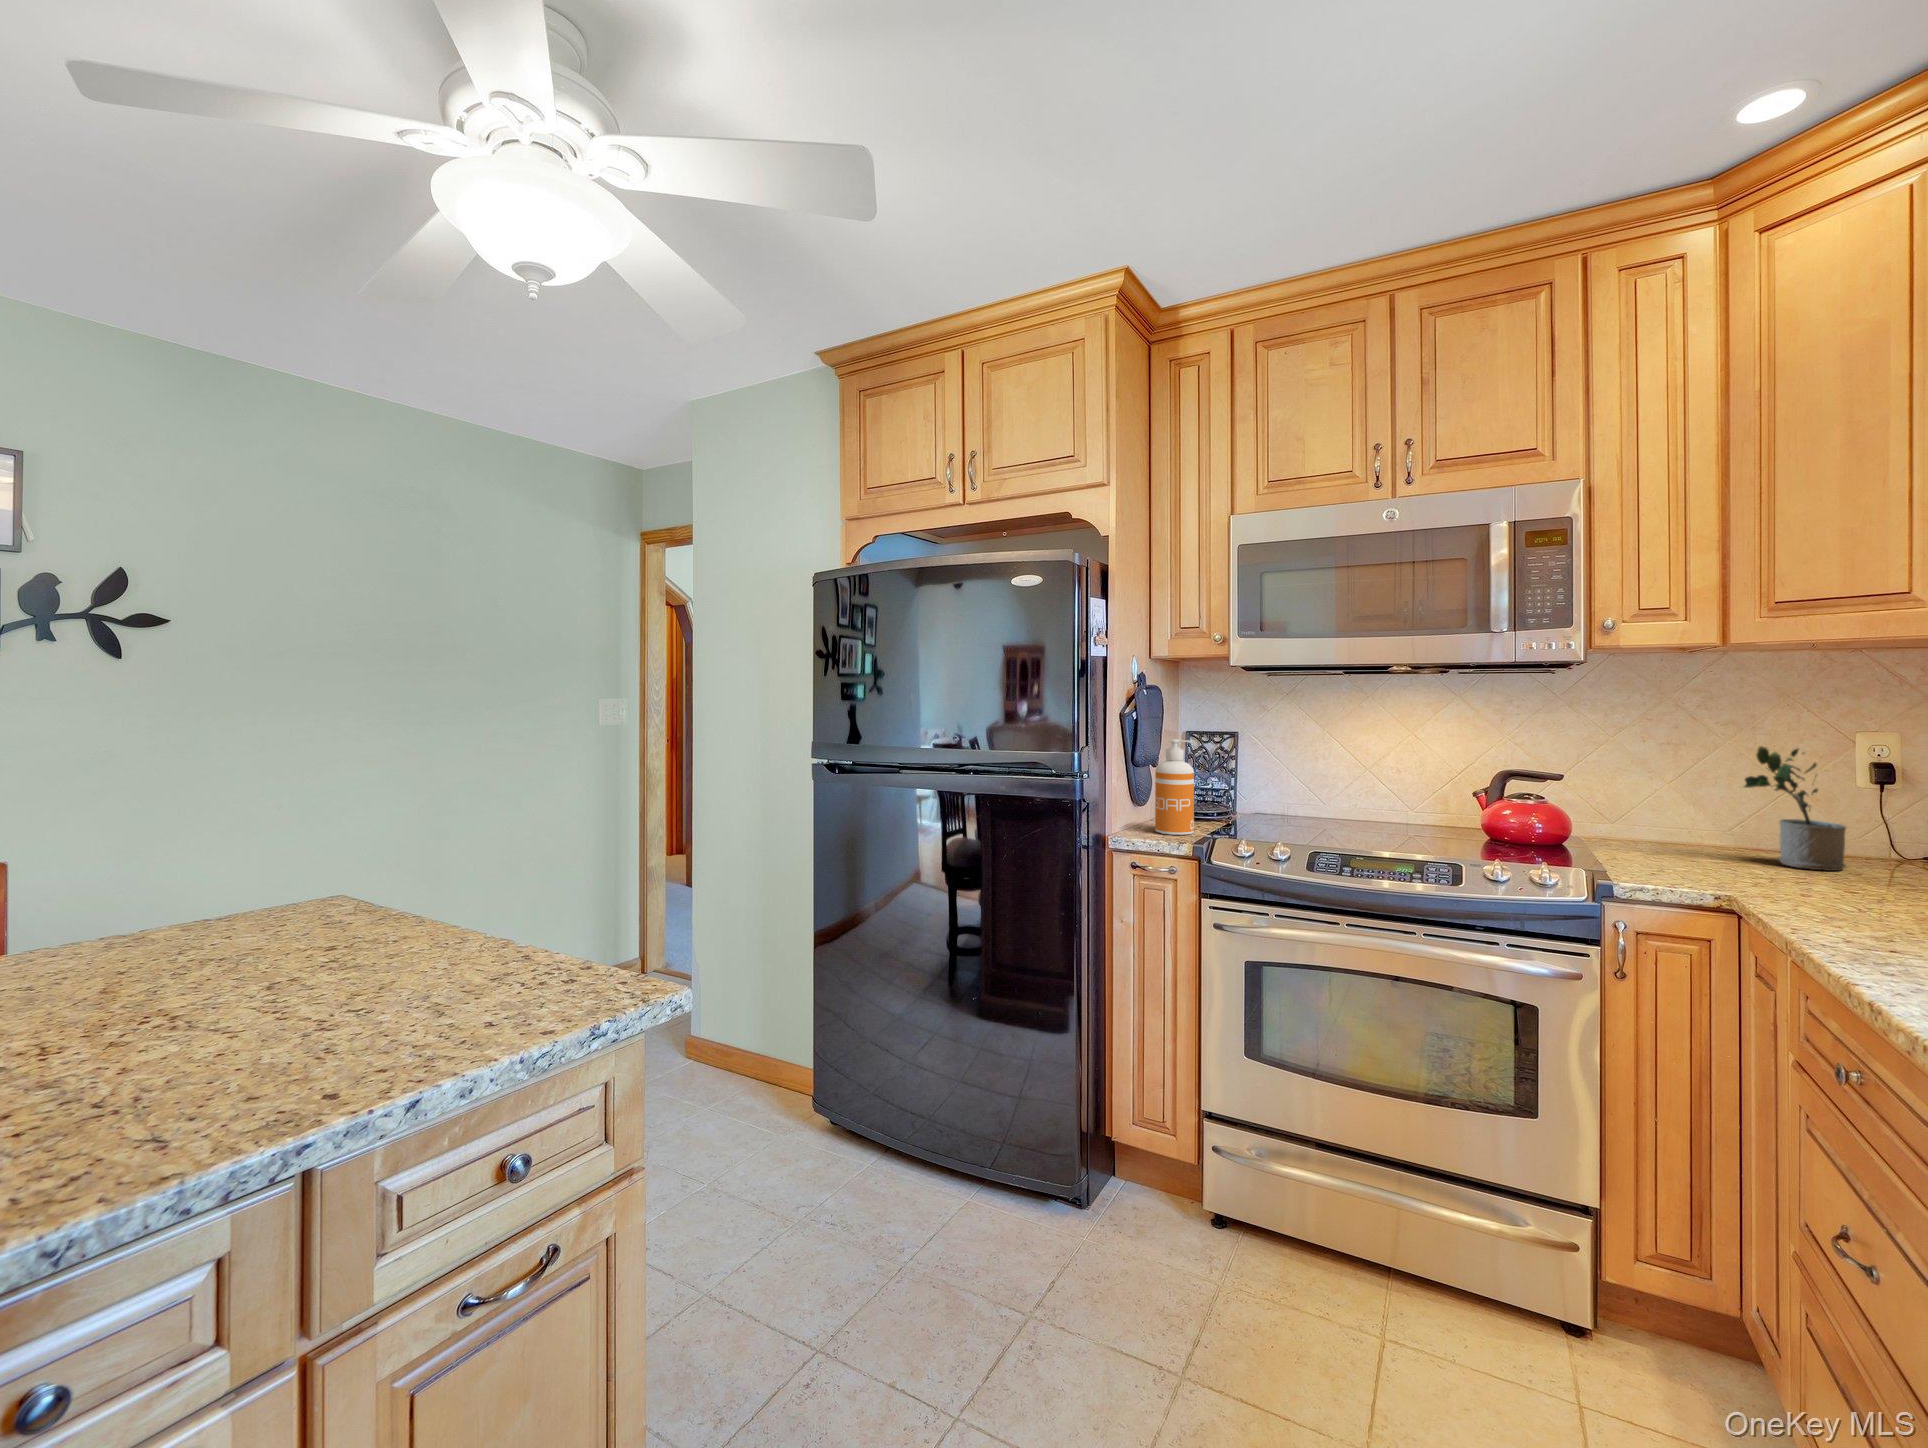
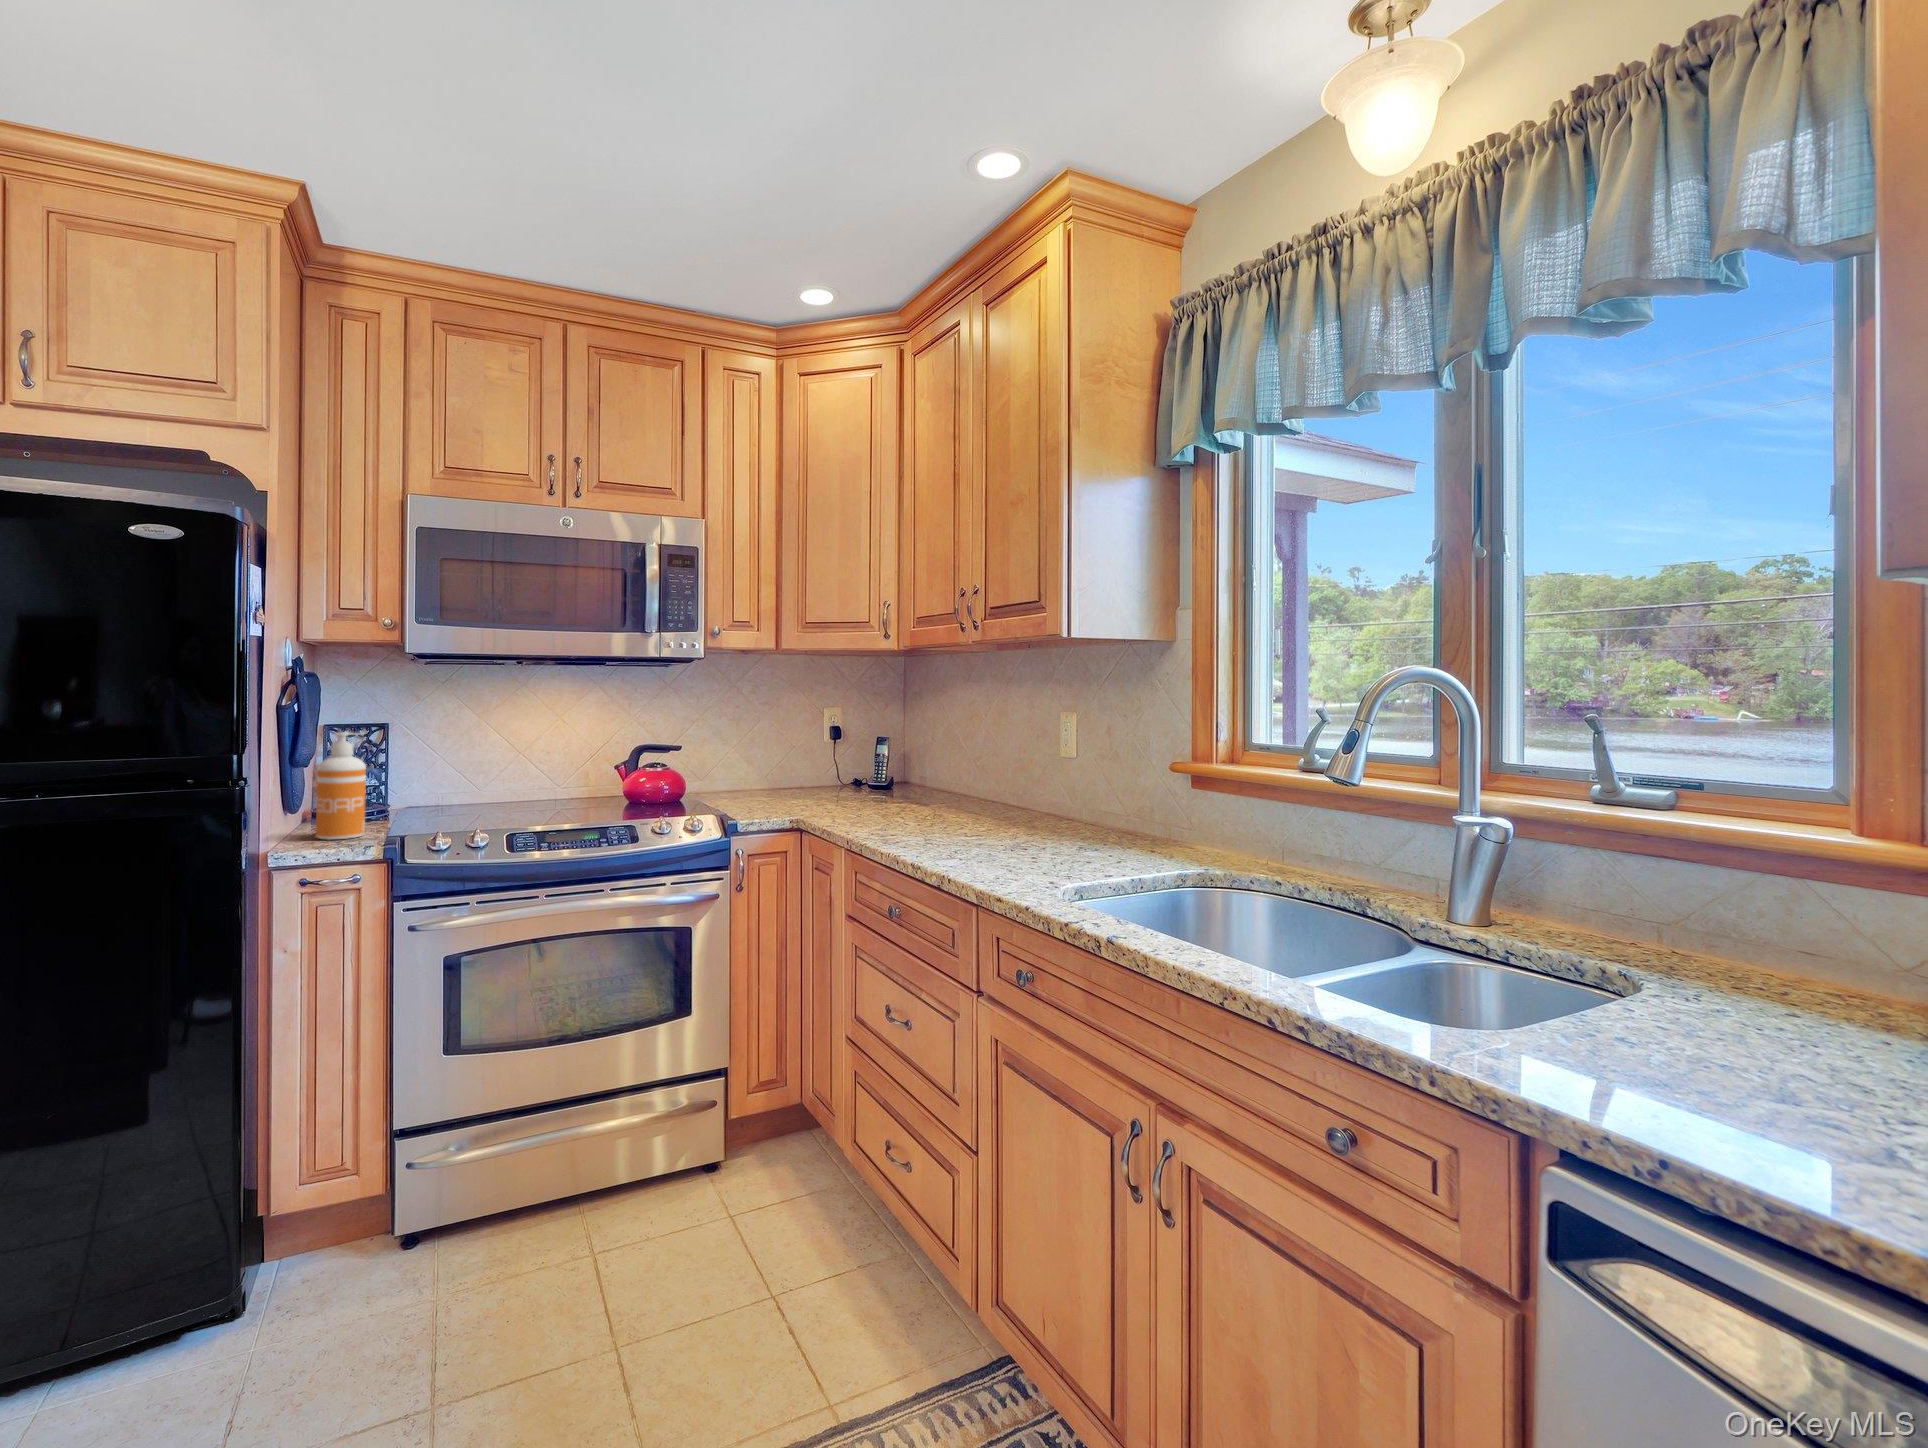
potted plant: present [1744,746,1846,871] -> none [788,720,835,800]

